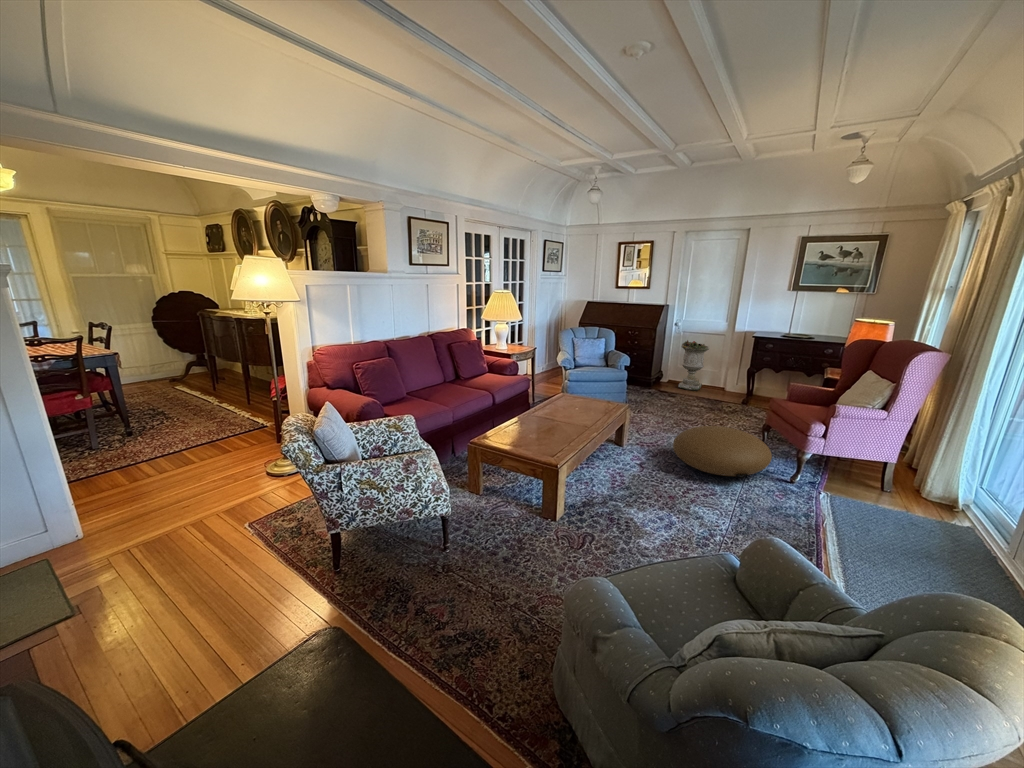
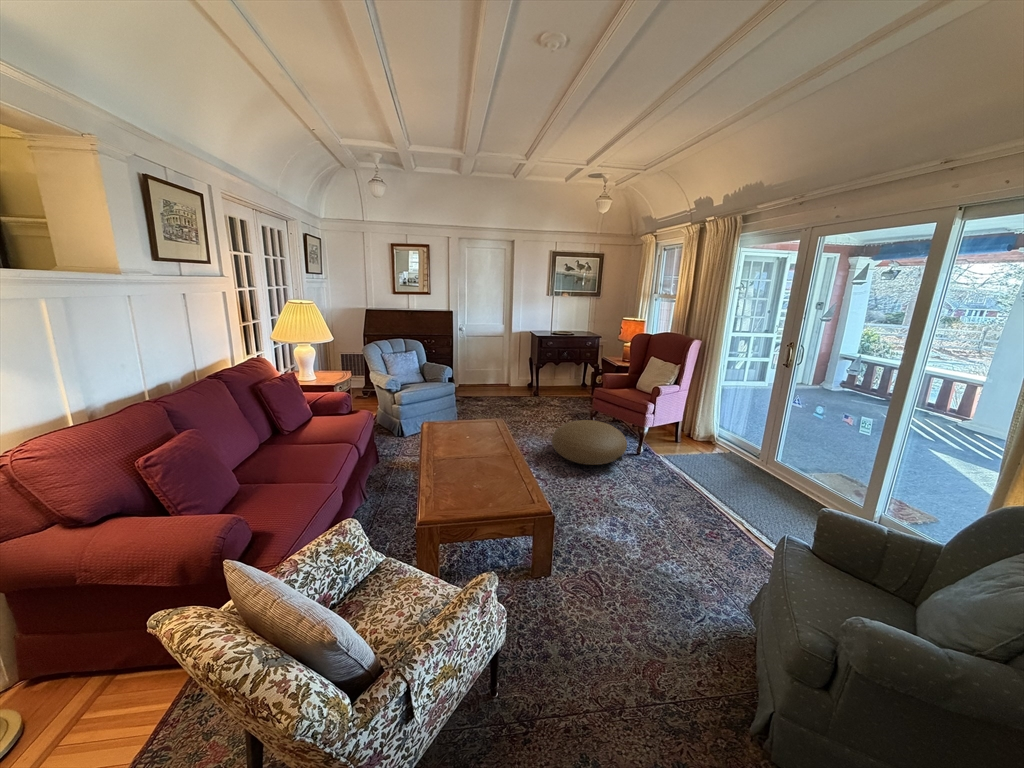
planter: present [678,340,709,390] -> none [472,343,498,390]

